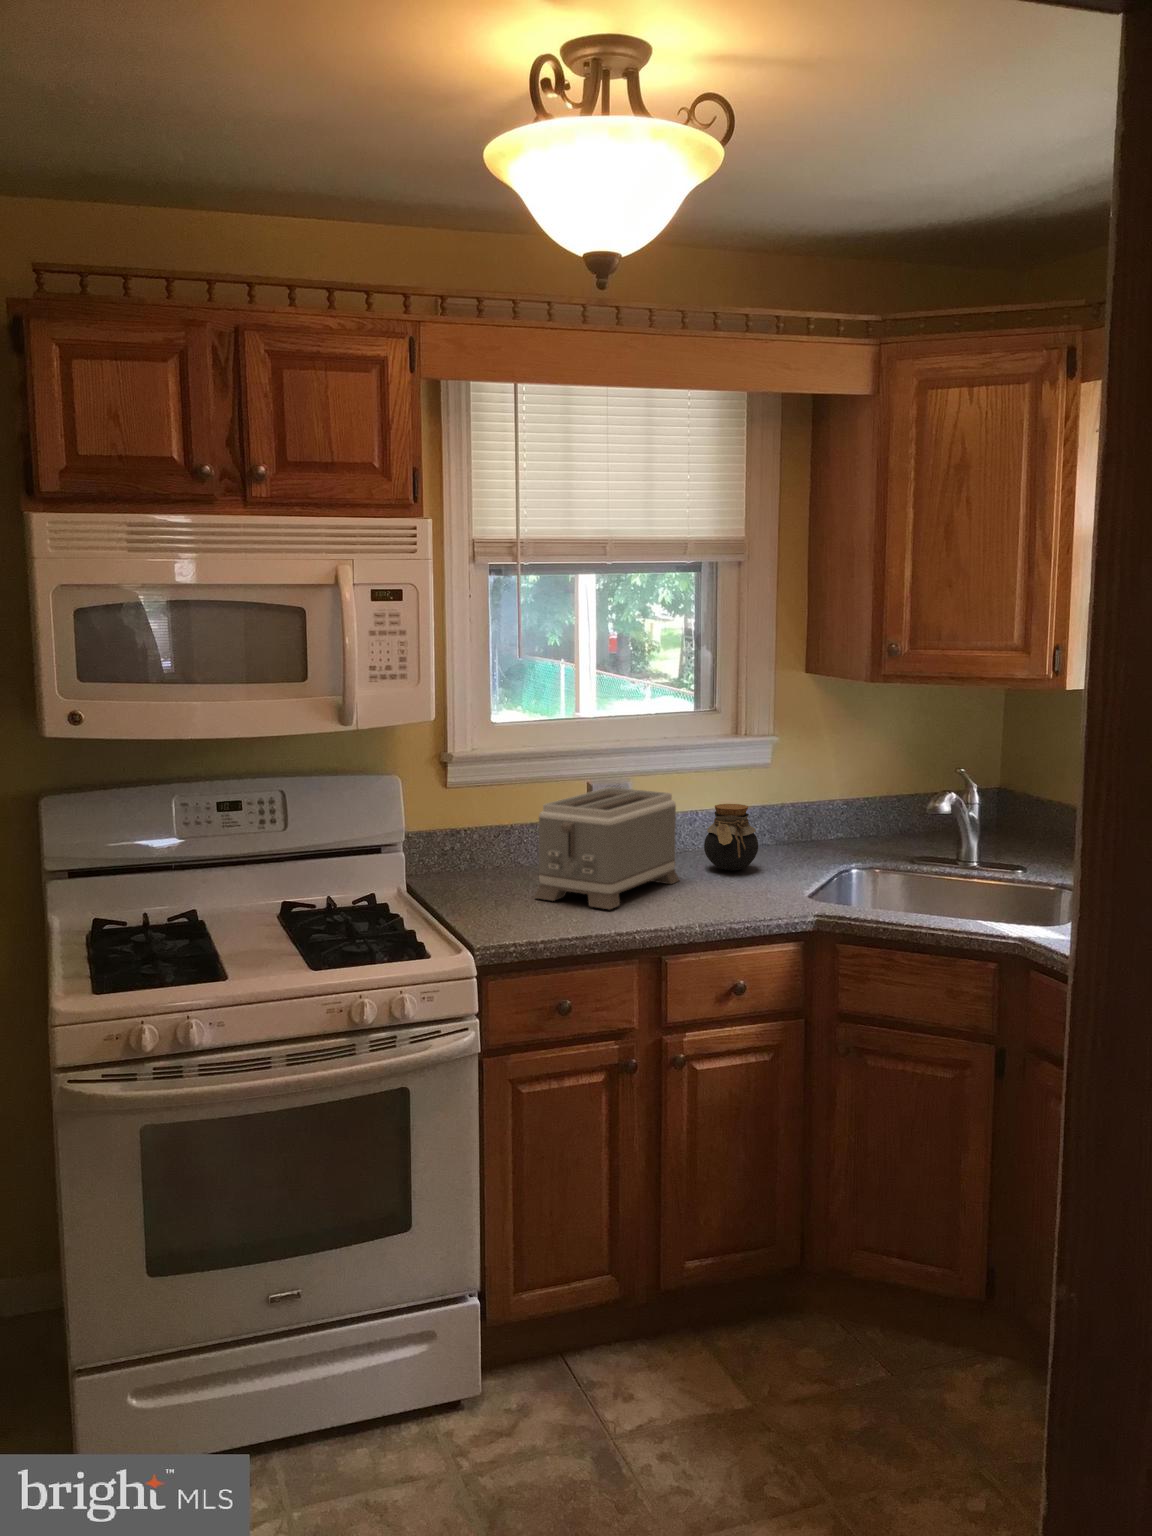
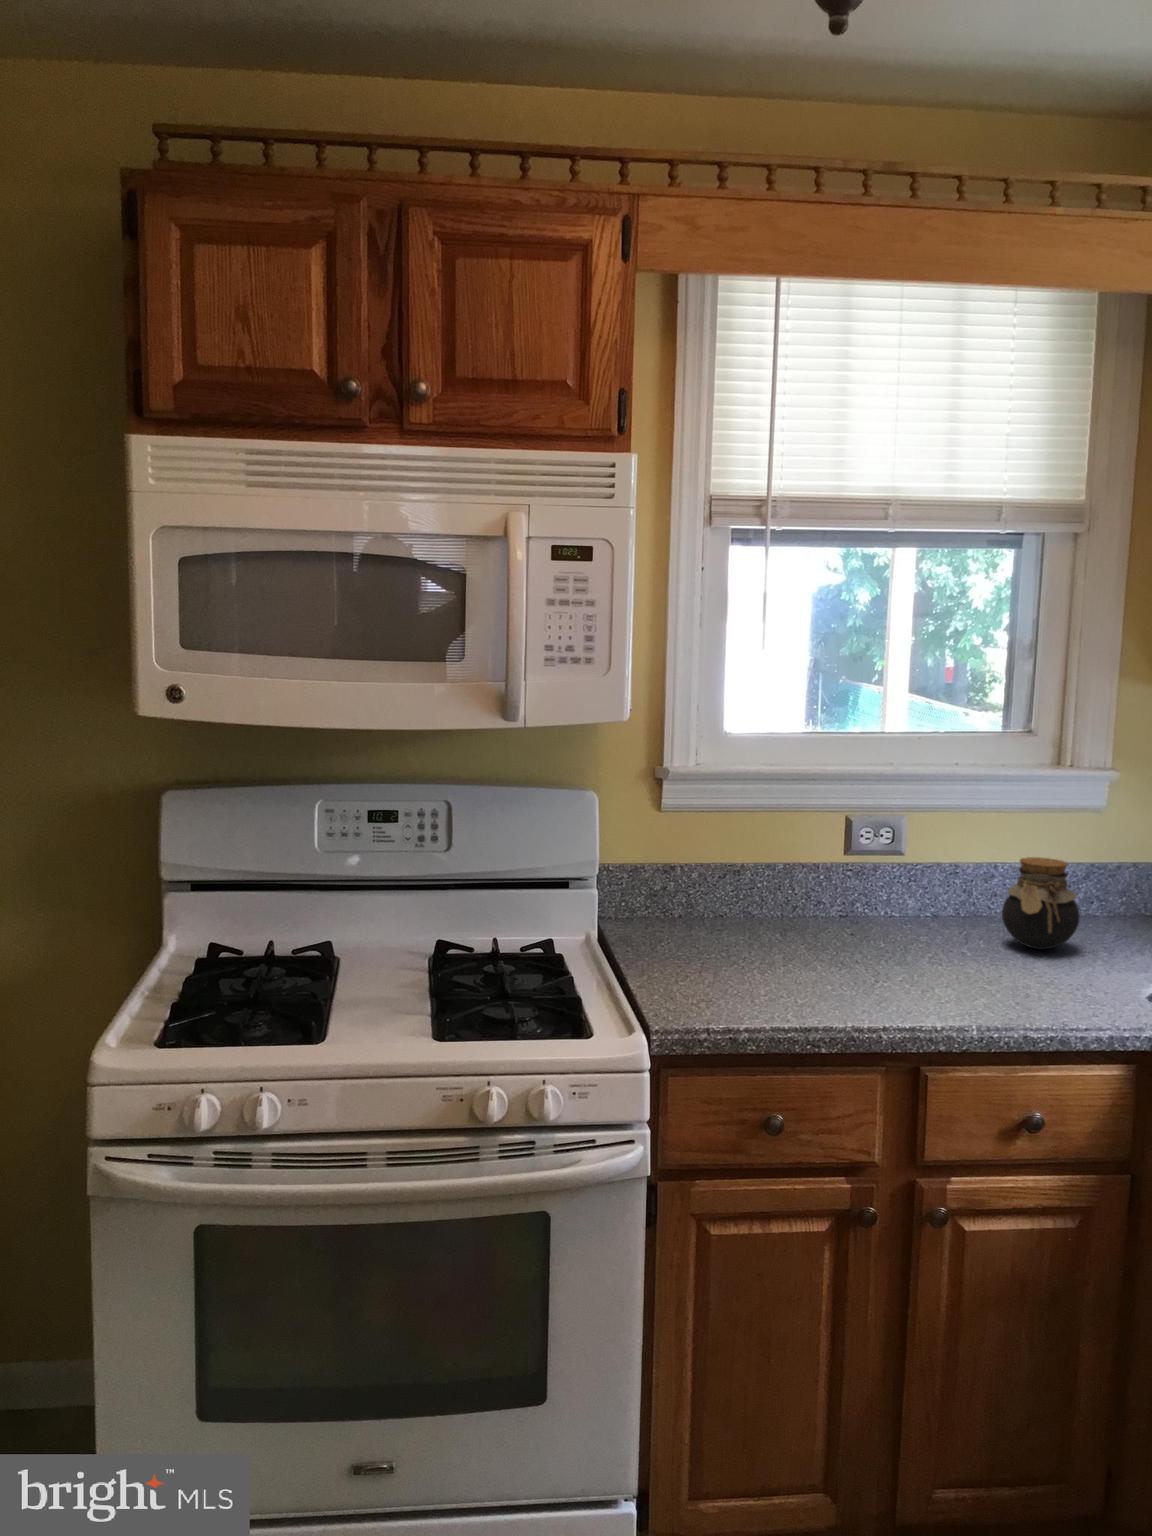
toaster: present [534,787,679,909] -> none [756,824,963,991]

